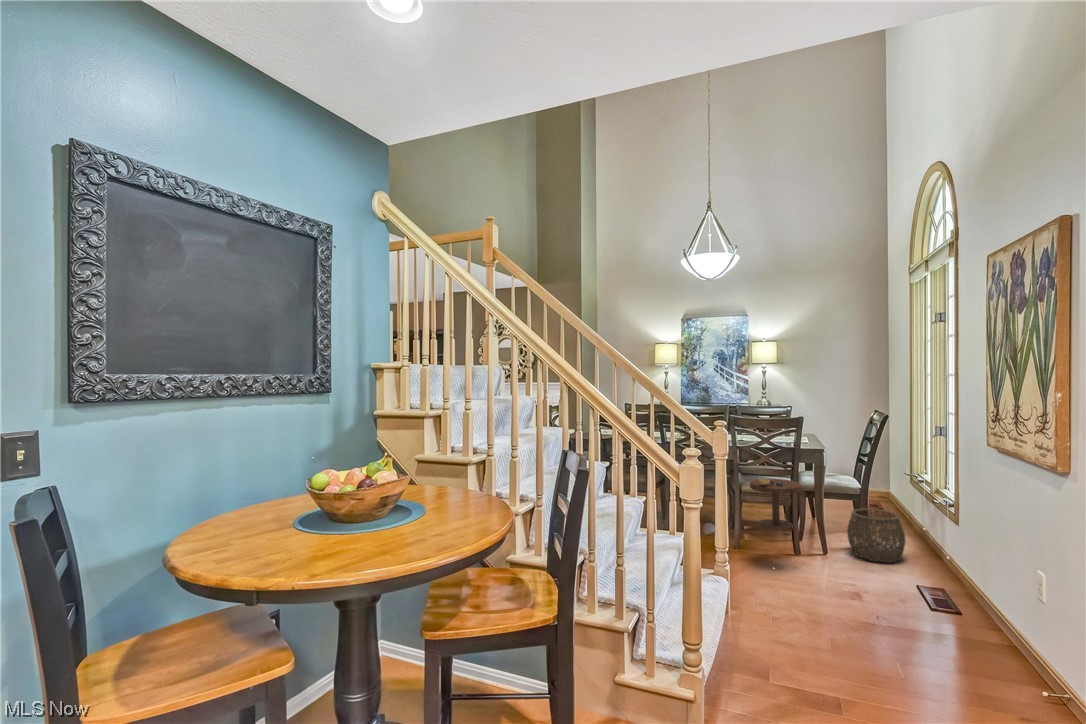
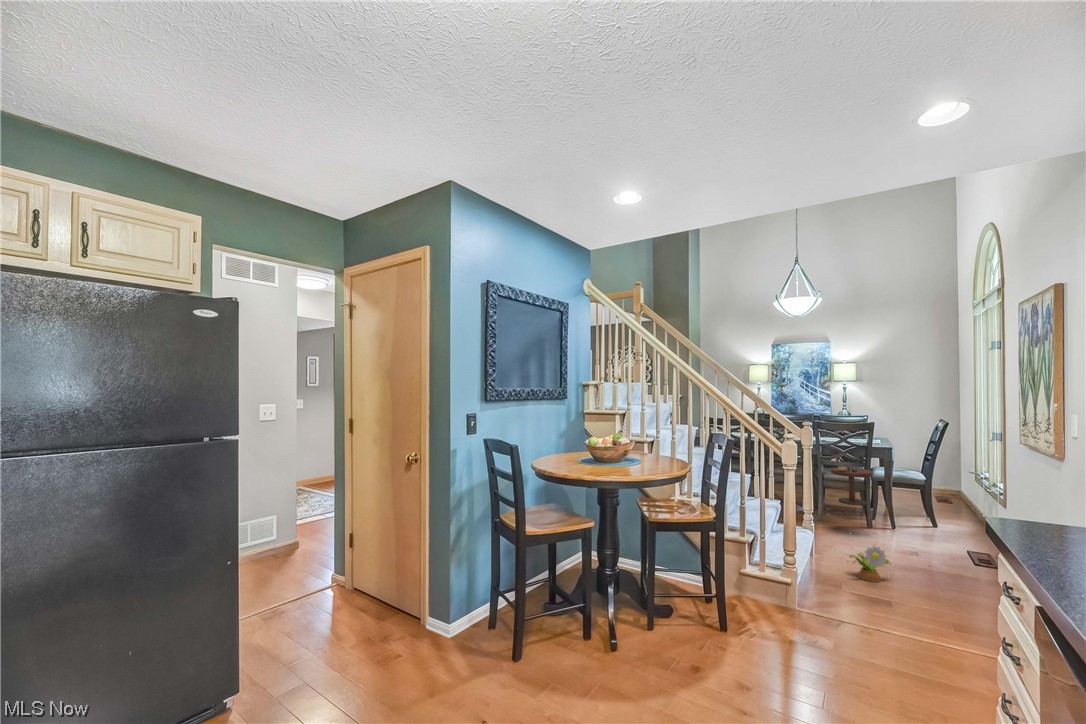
woven basket: present [847,508,906,563] -> none [913,495,963,537]
decorative plant: none [773,606,833,659] -> present [850,546,890,582]

